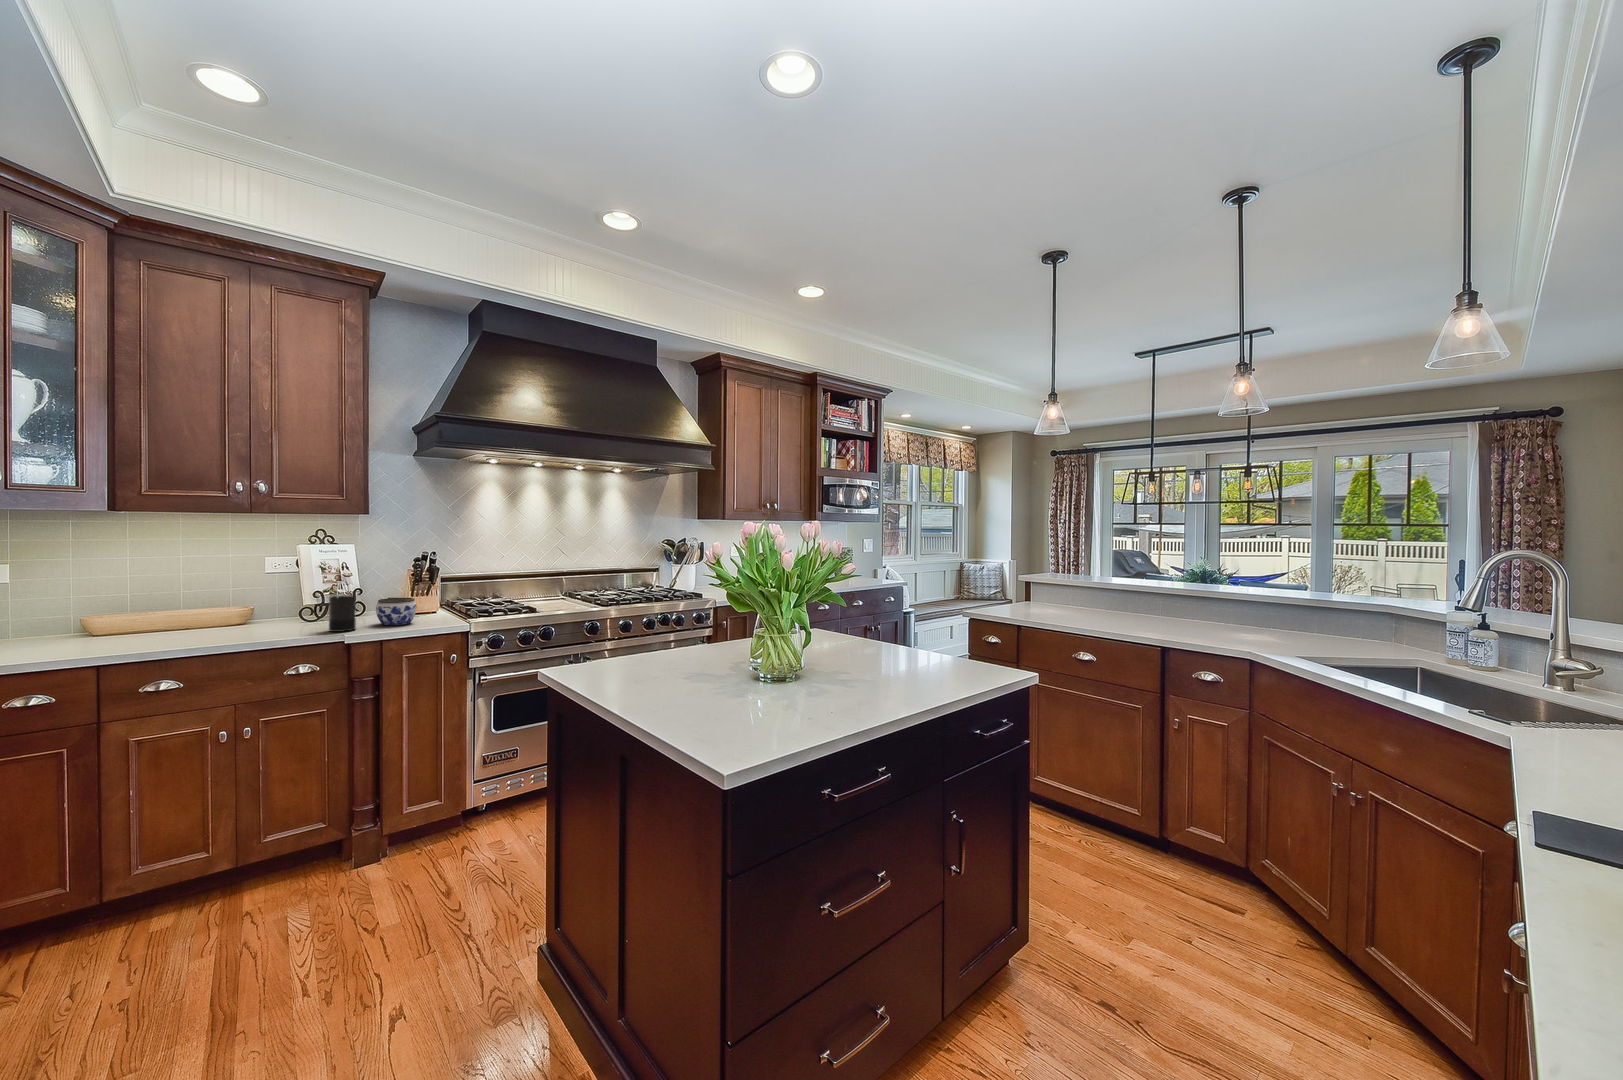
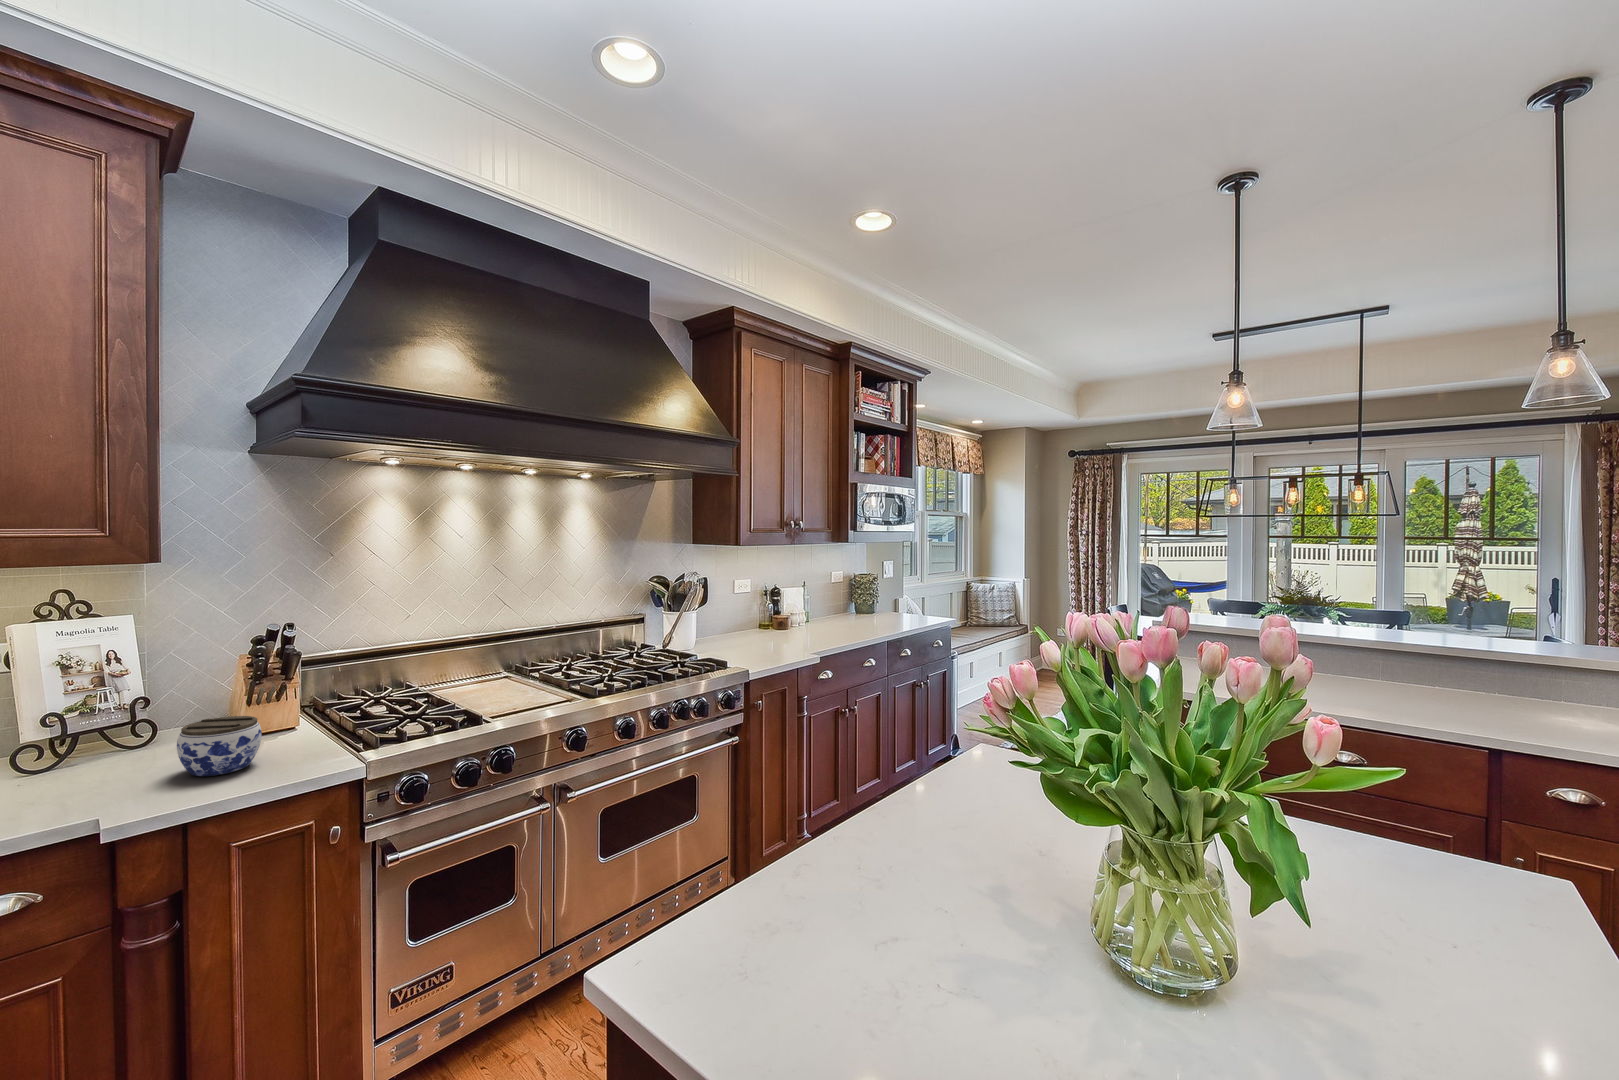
candle: present [329,595,356,632] -> none [68,729,131,811]

